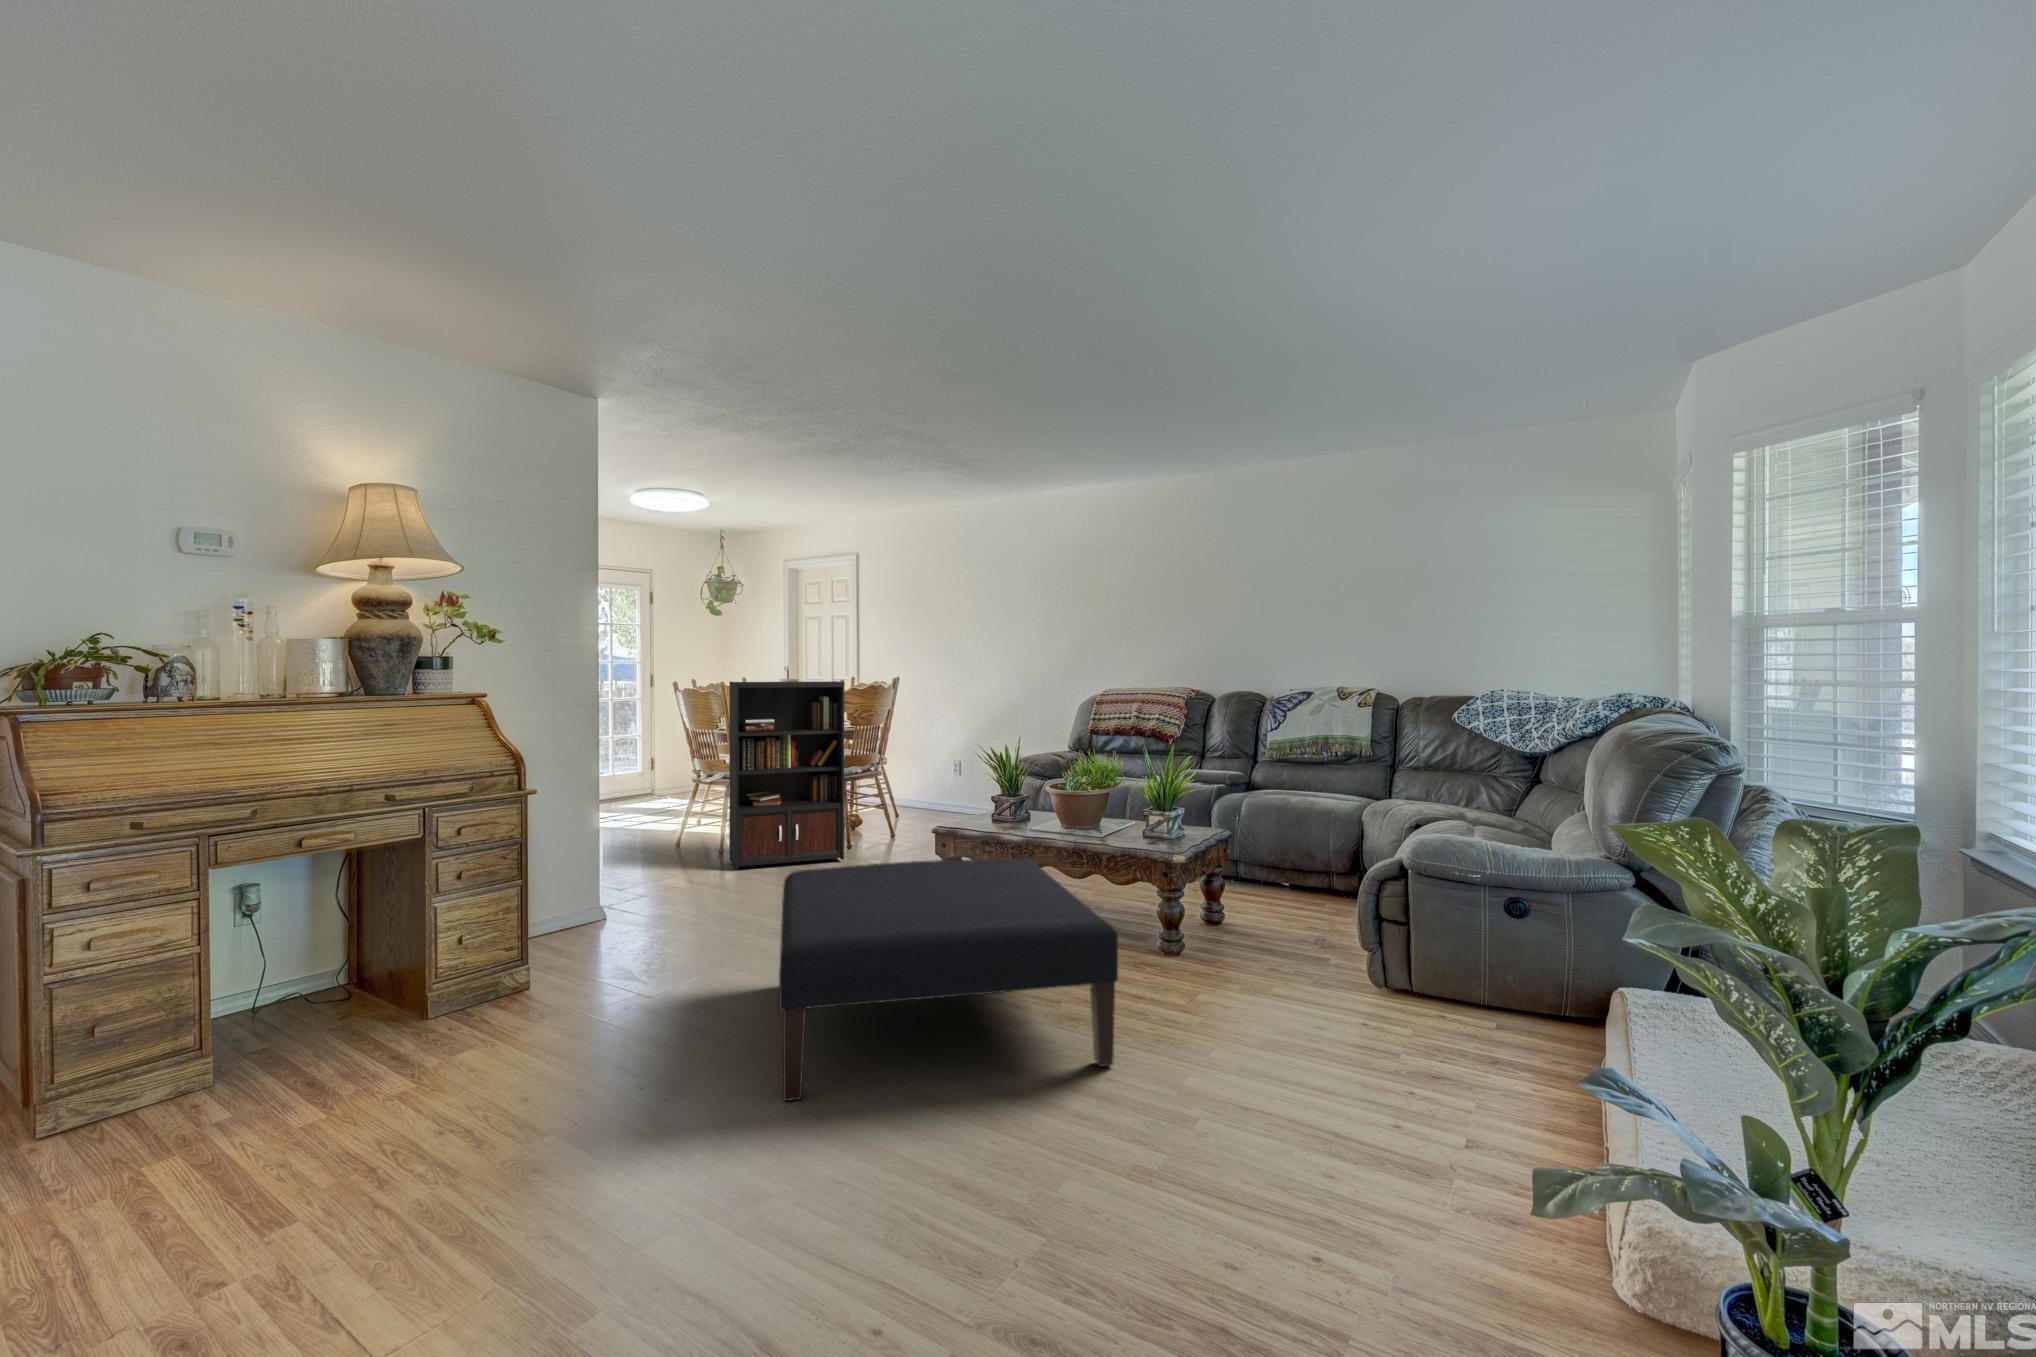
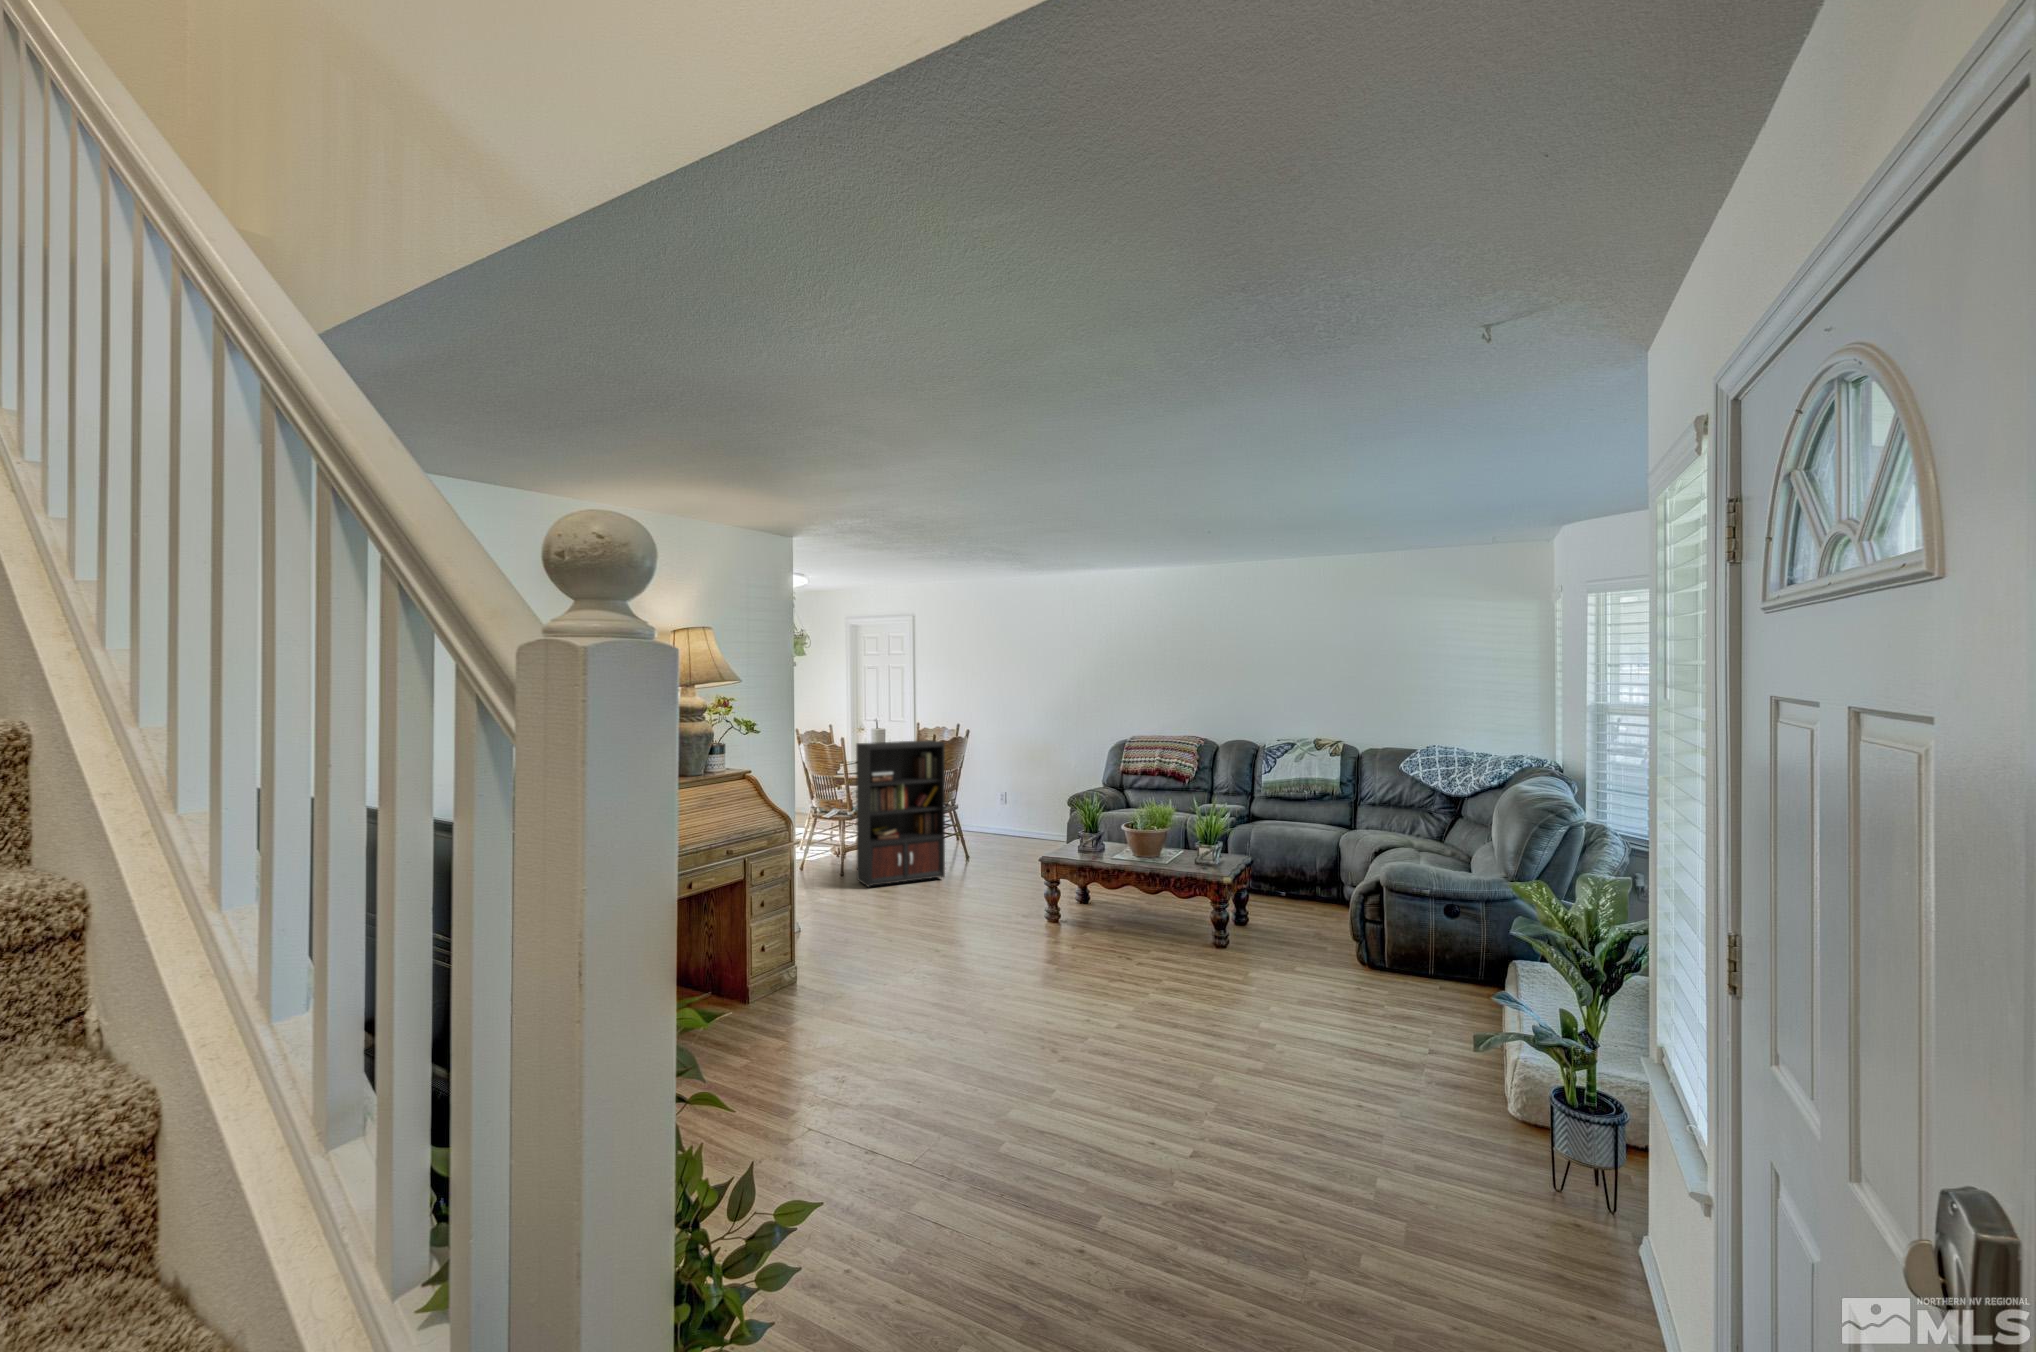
ottoman: present [779,859,1118,1101] -> none [973,882,1217,1037]

